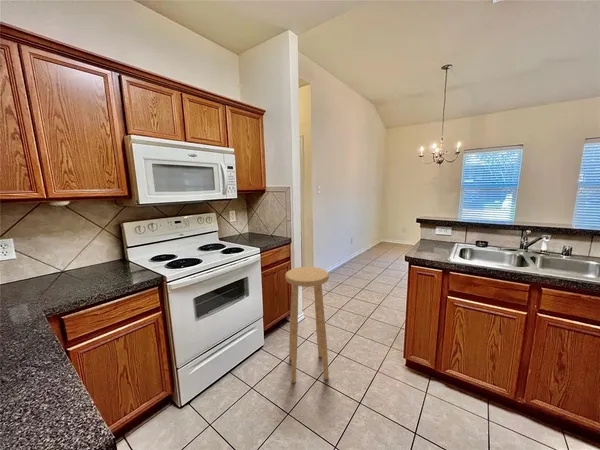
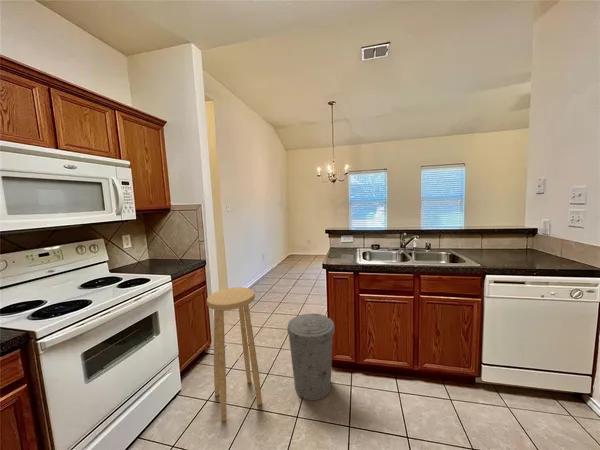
trash can: none [359,305,412,394] -> present [287,314,335,400]

